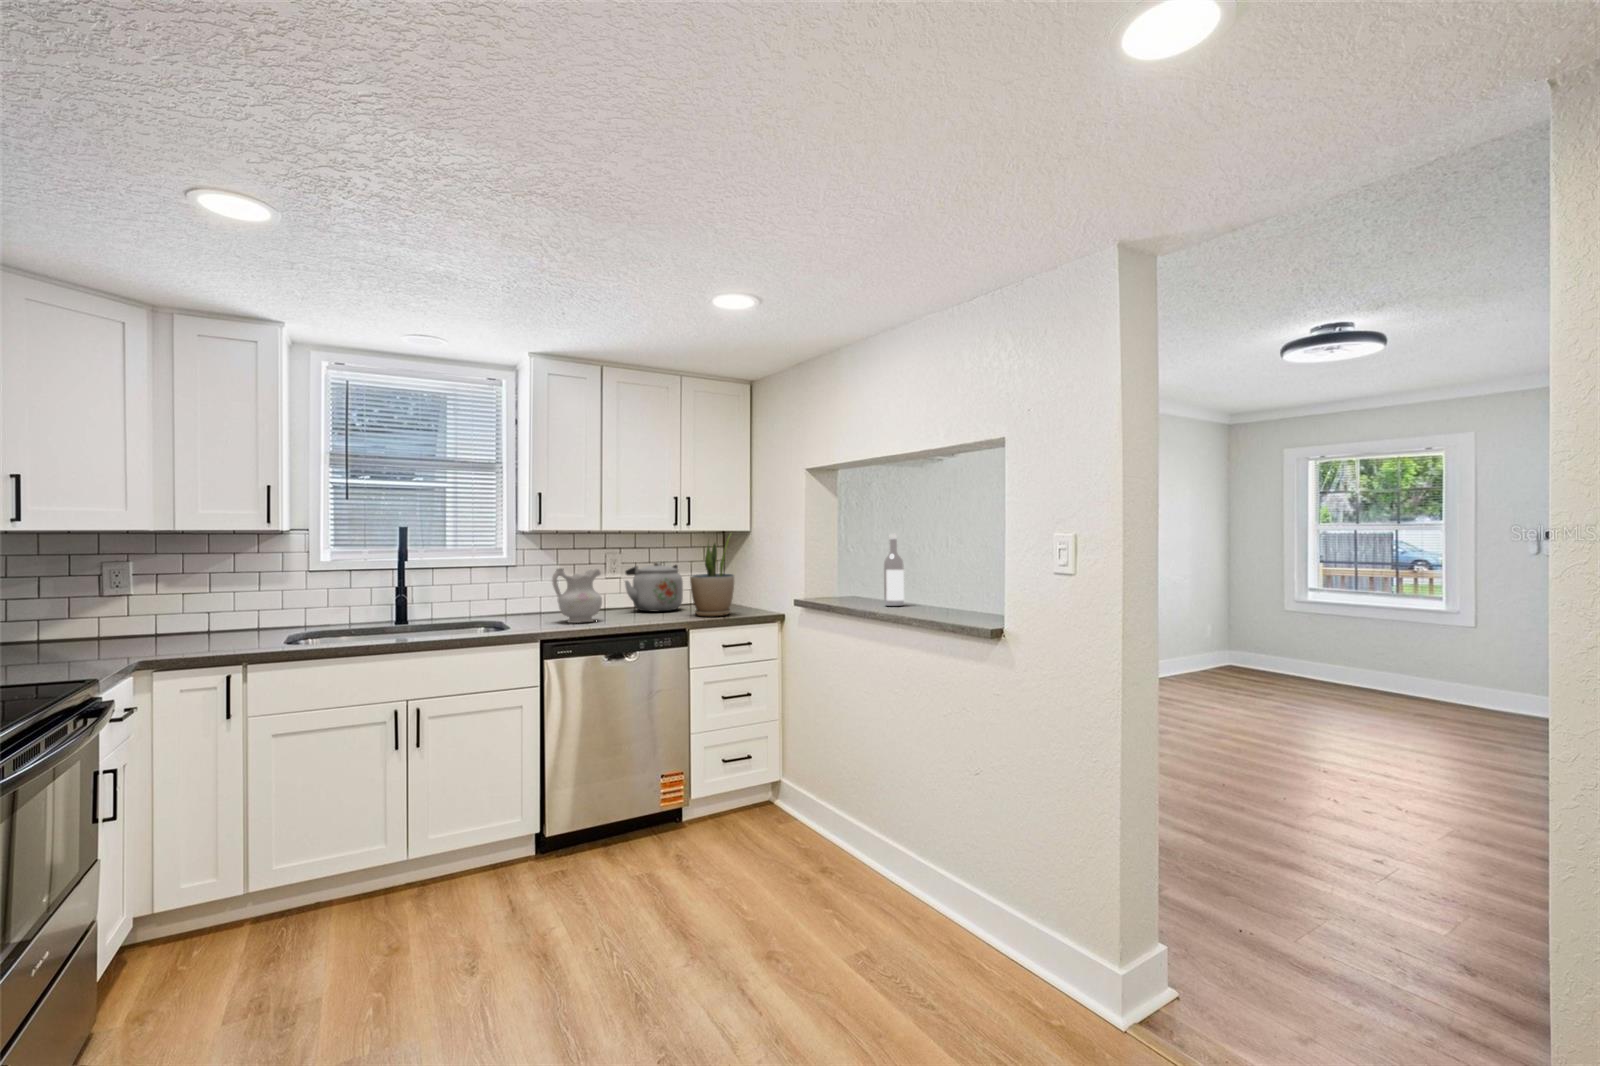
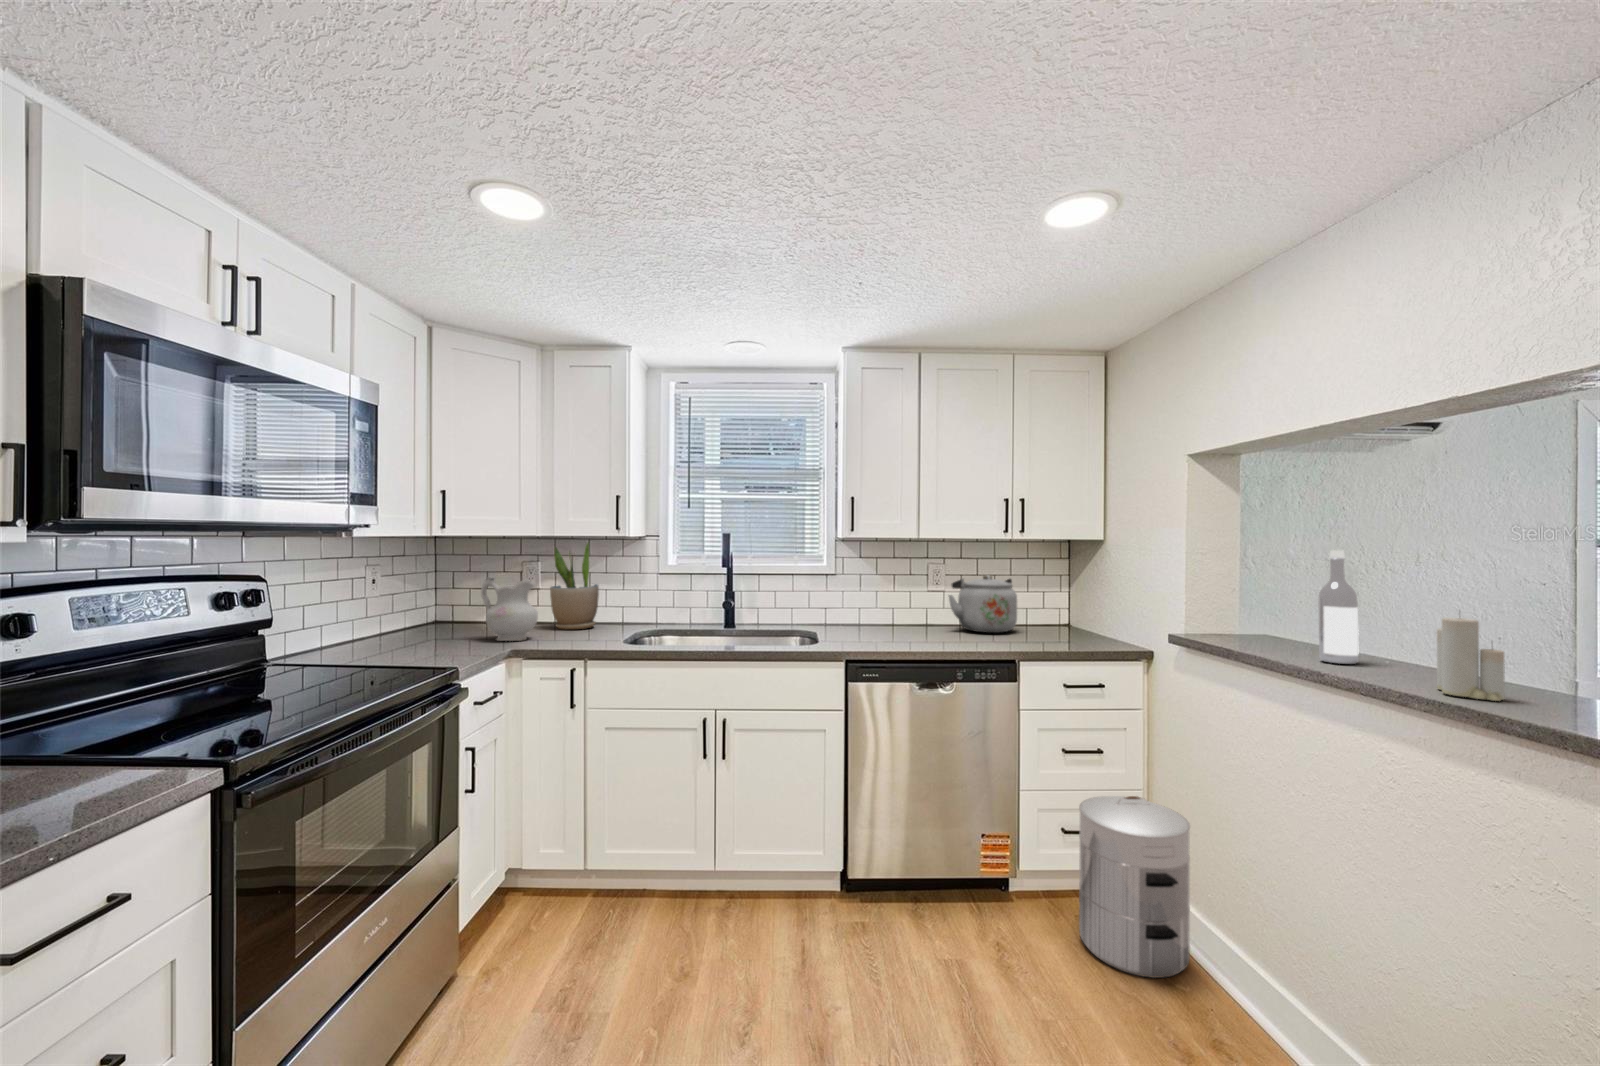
potted plant: present [690,536,734,616] -> present [550,543,599,630]
candle: none [938,565,965,615] -> present [1437,618,1505,701]
ceramic pitcher: present [552,568,602,623] -> present [481,578,538,641]
waste bin: none [738,721,812,849] -> present [1079,796,1190,978]

